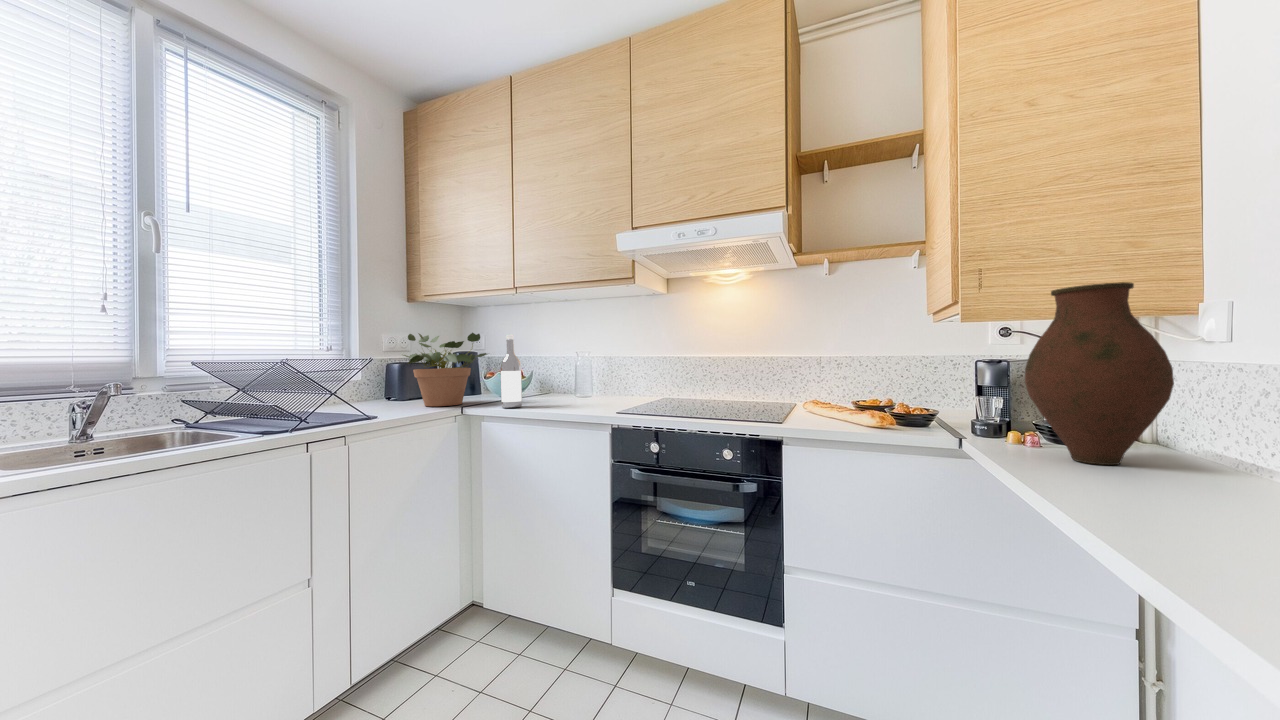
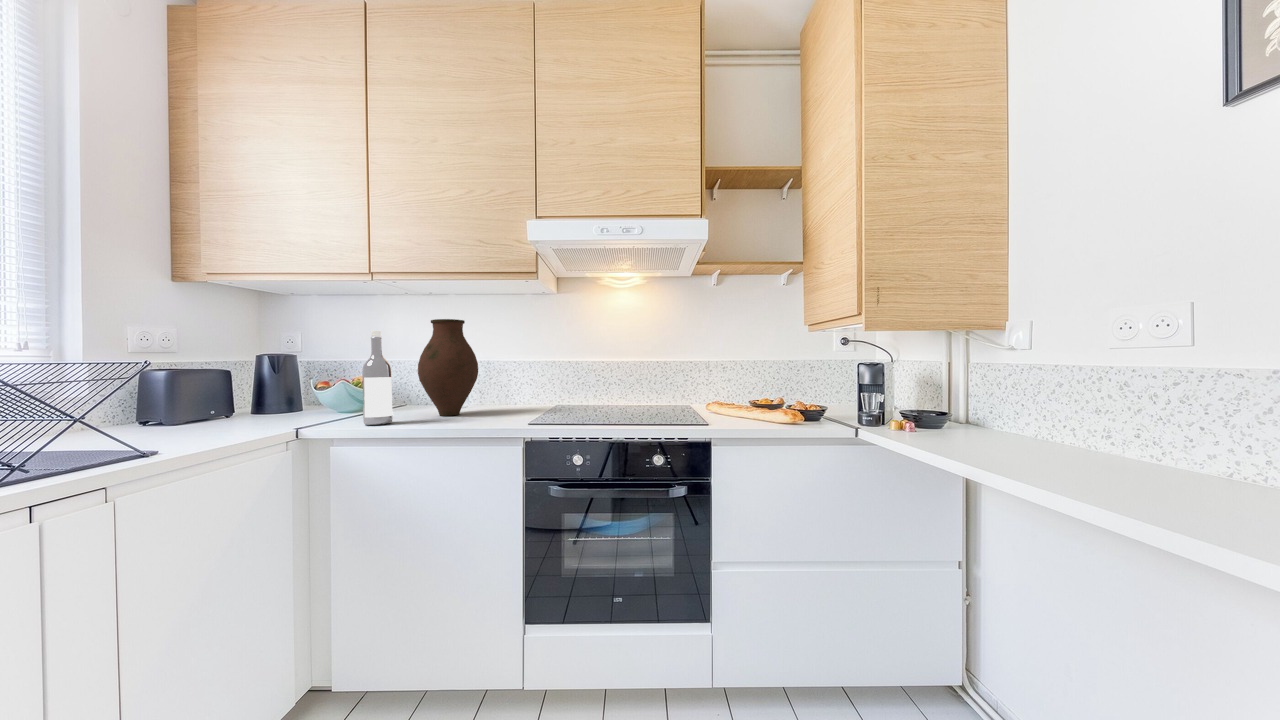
vase: present [1025,282,1174,465] -> present [418,319,478,416]
potted plant: present [403,333,487,406] -> none [190,324,337,428]

